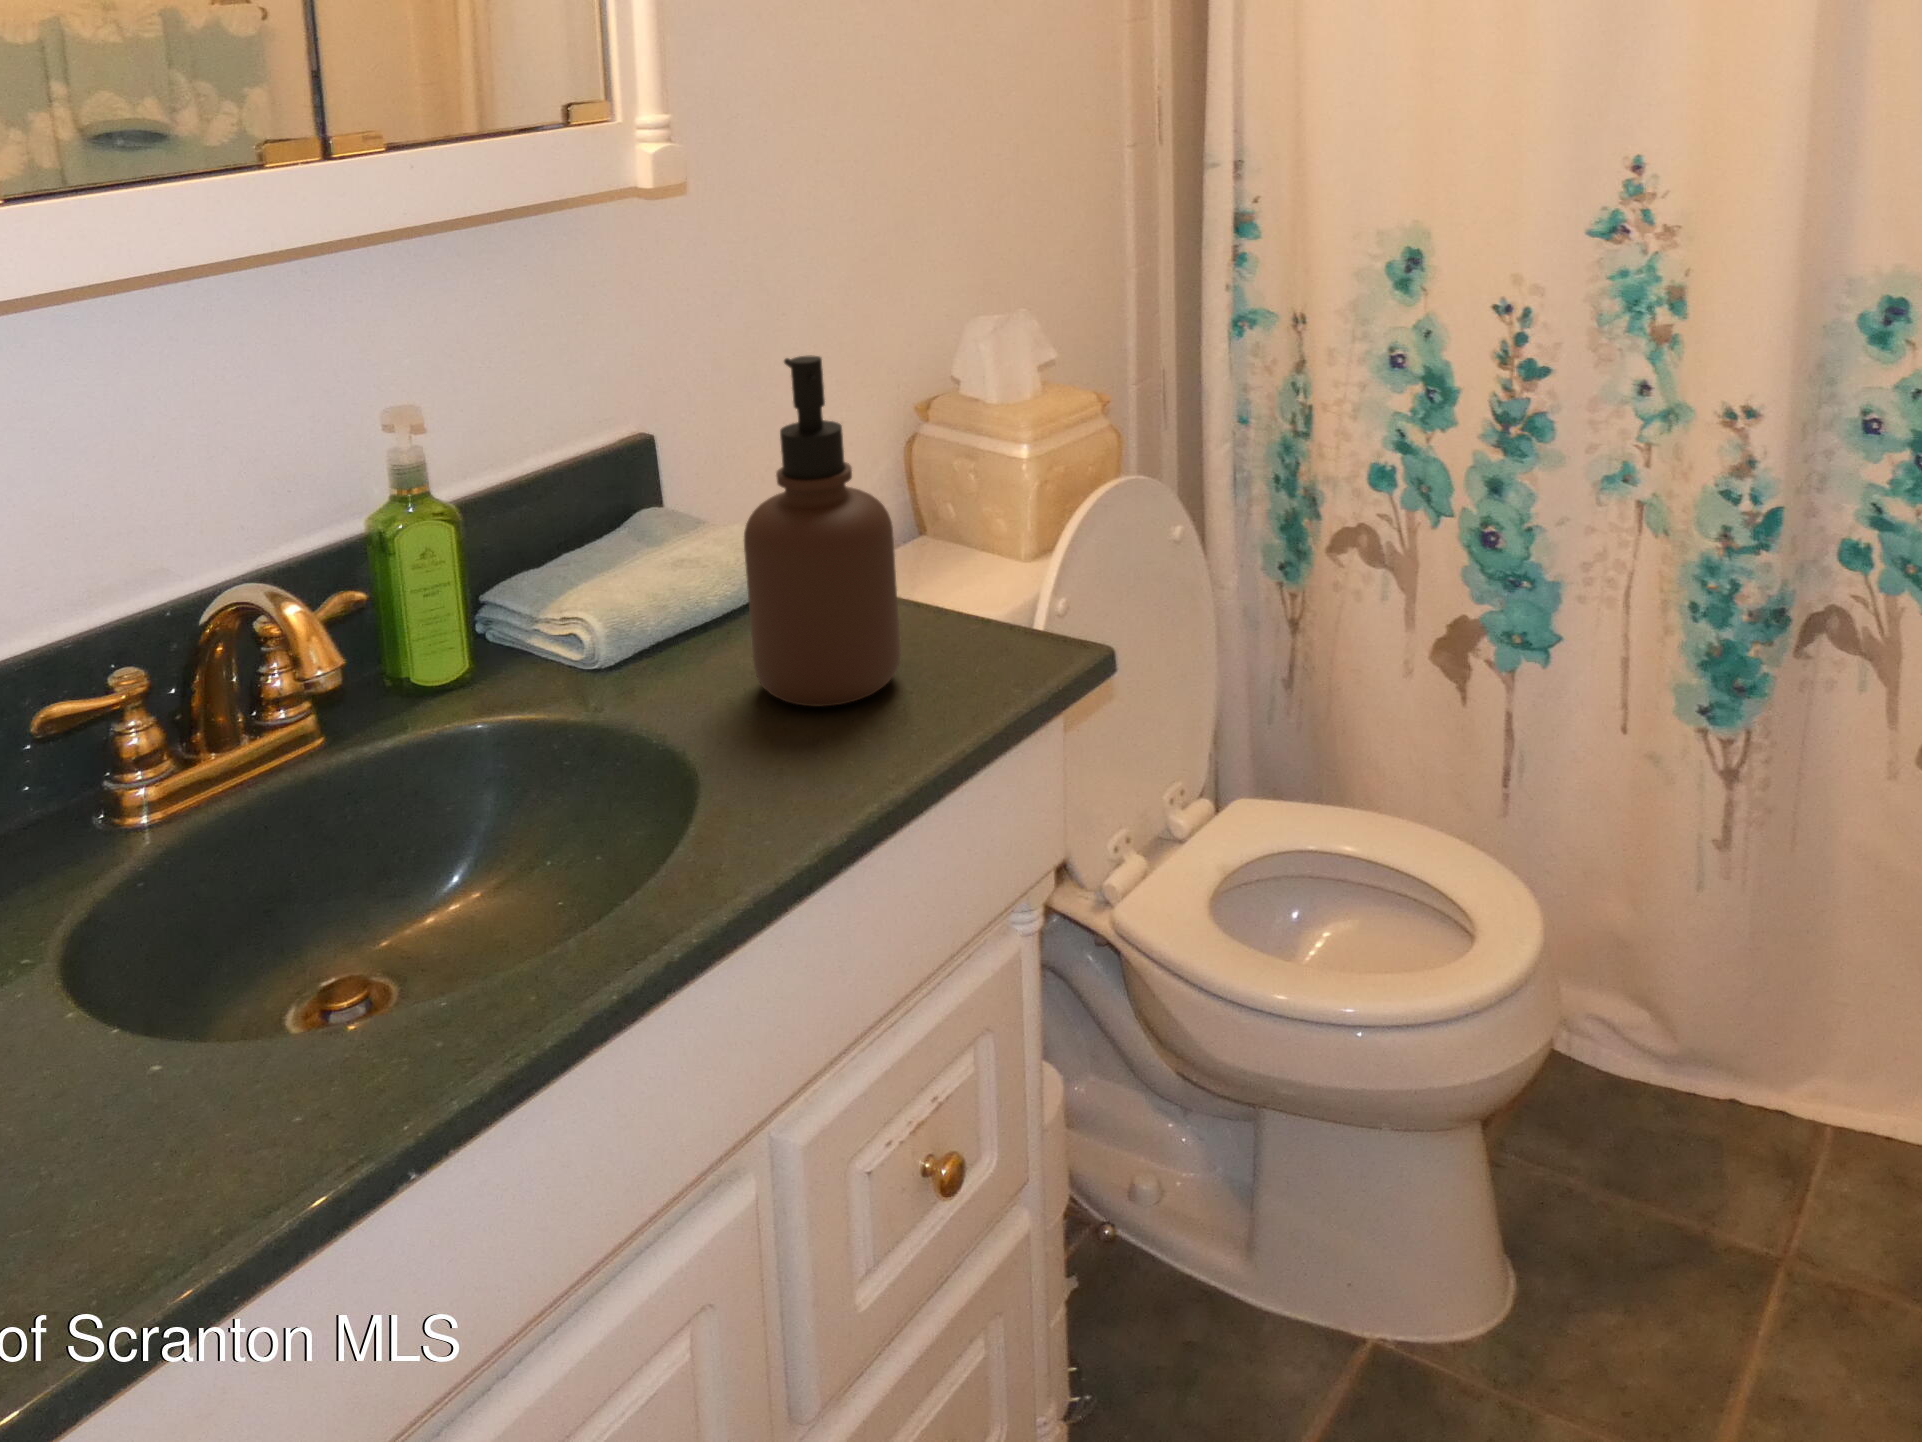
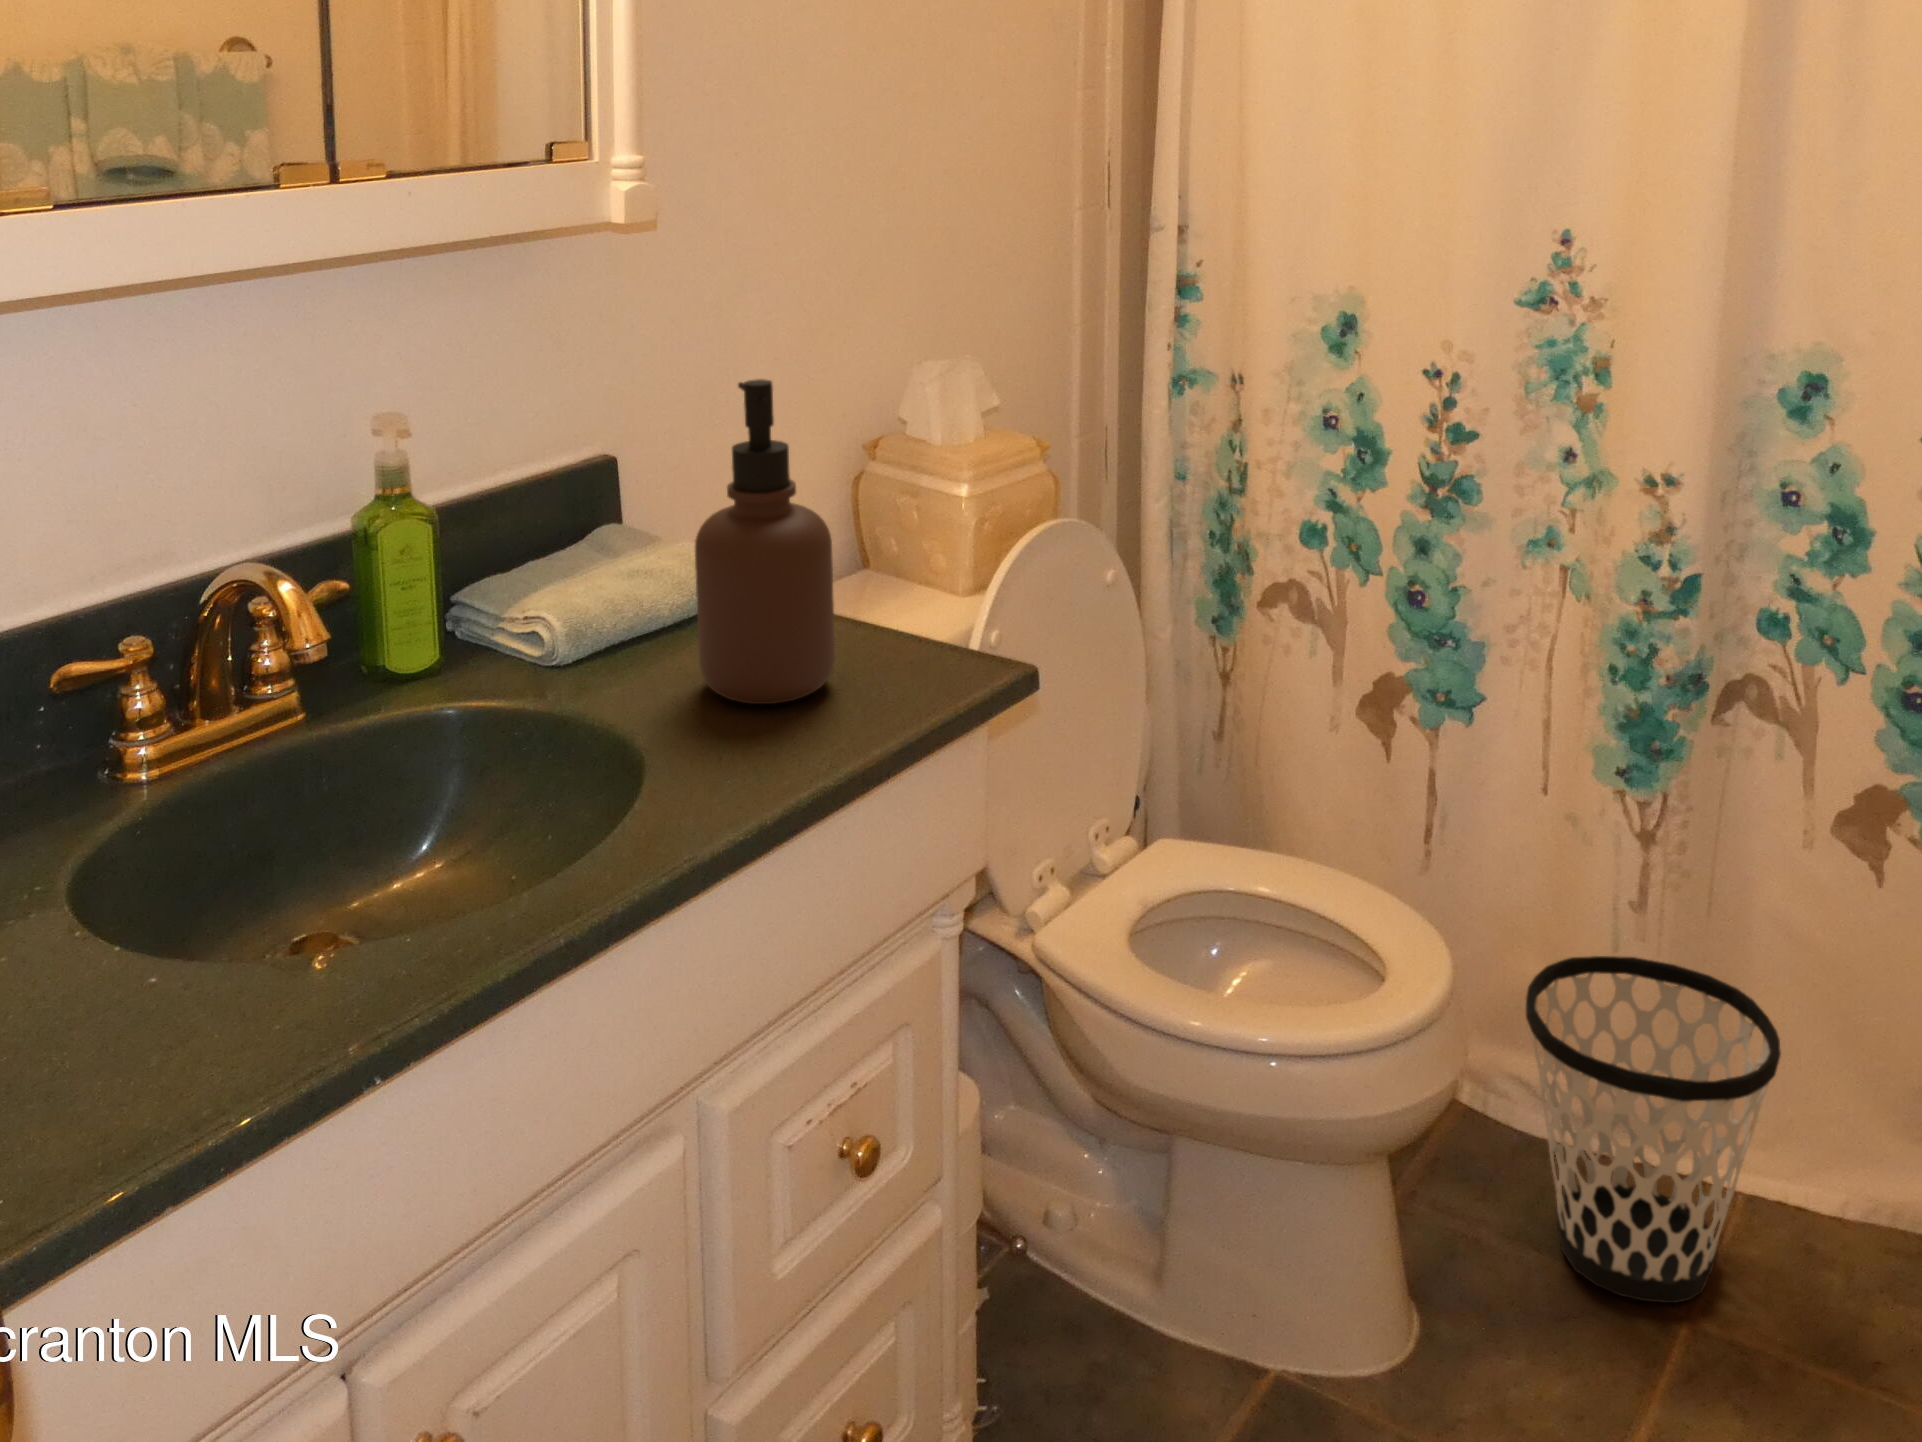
wastebasket: none [1616,895,1875,1243] -> present [1526,956,1781,1303]

